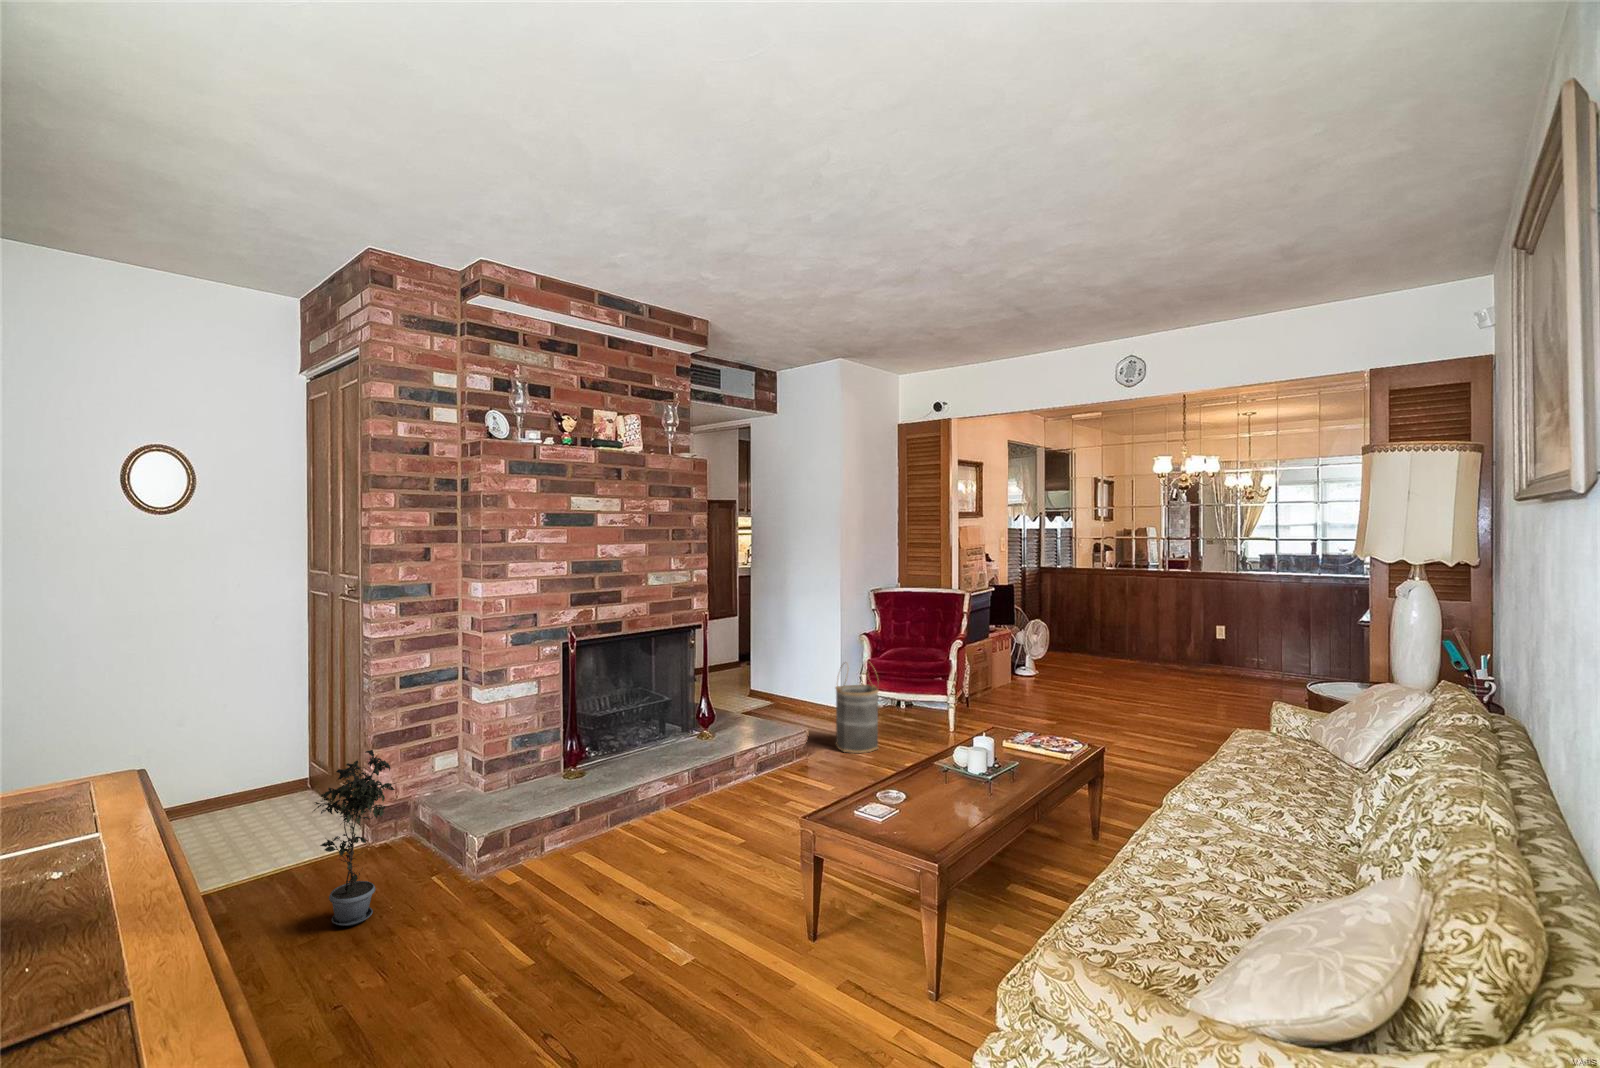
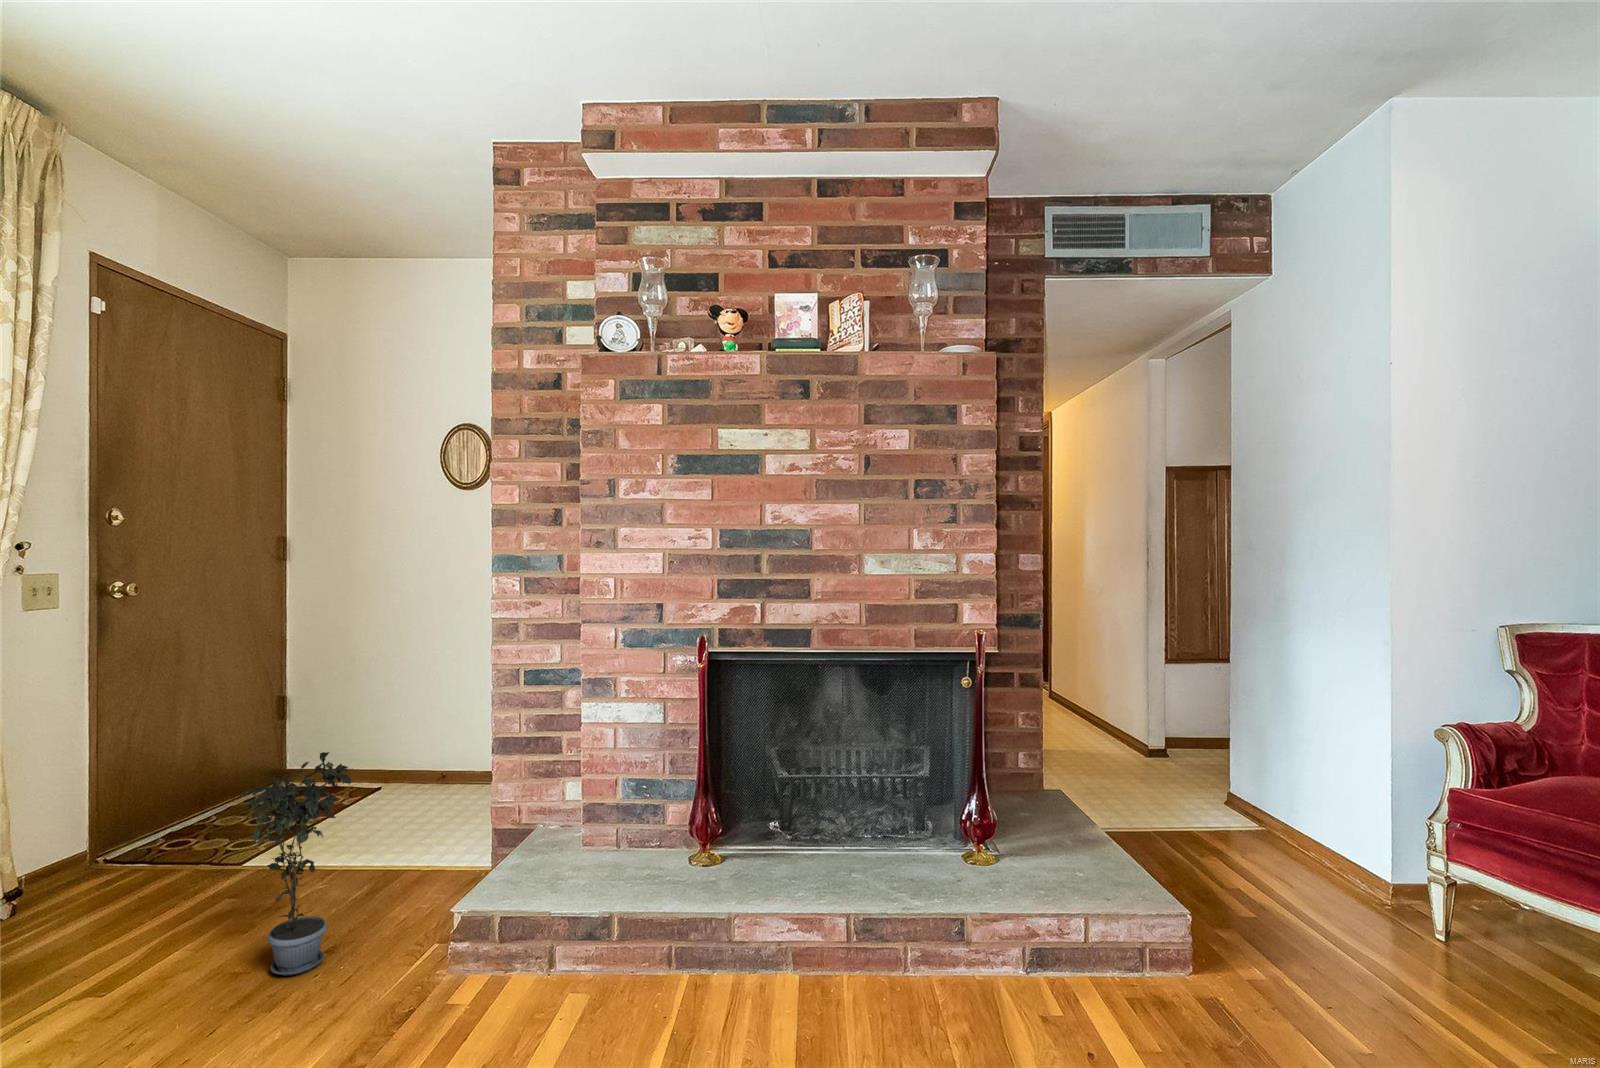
basket: present [836,663,878,753] -> none [1274,781,1400,1028]

